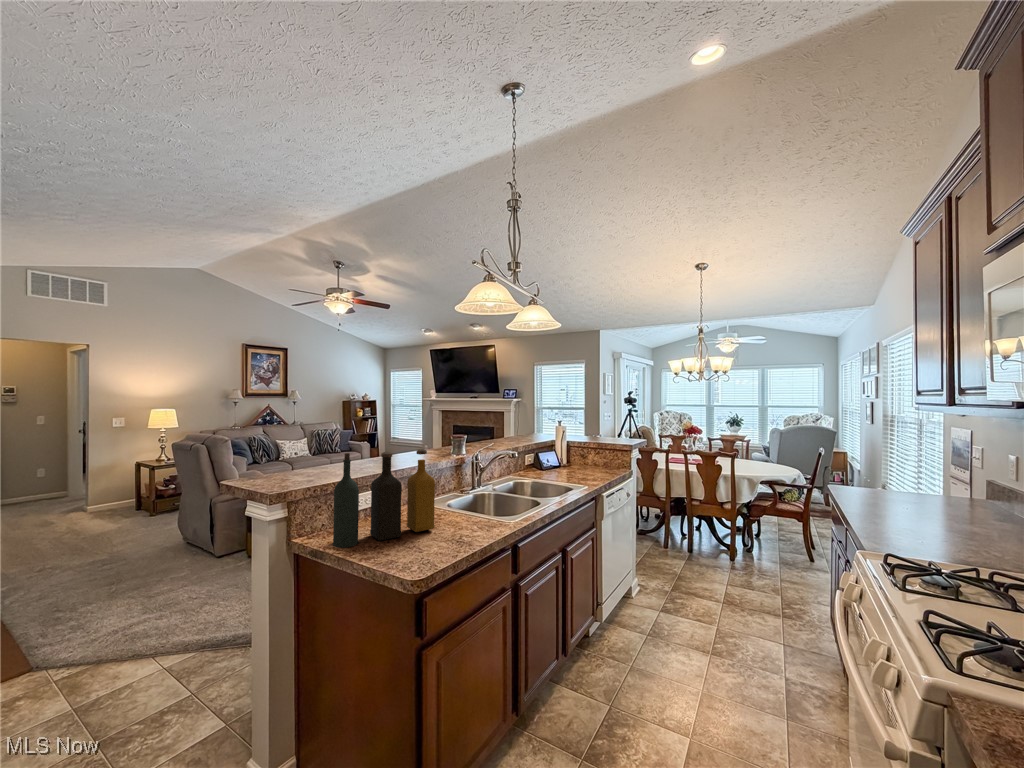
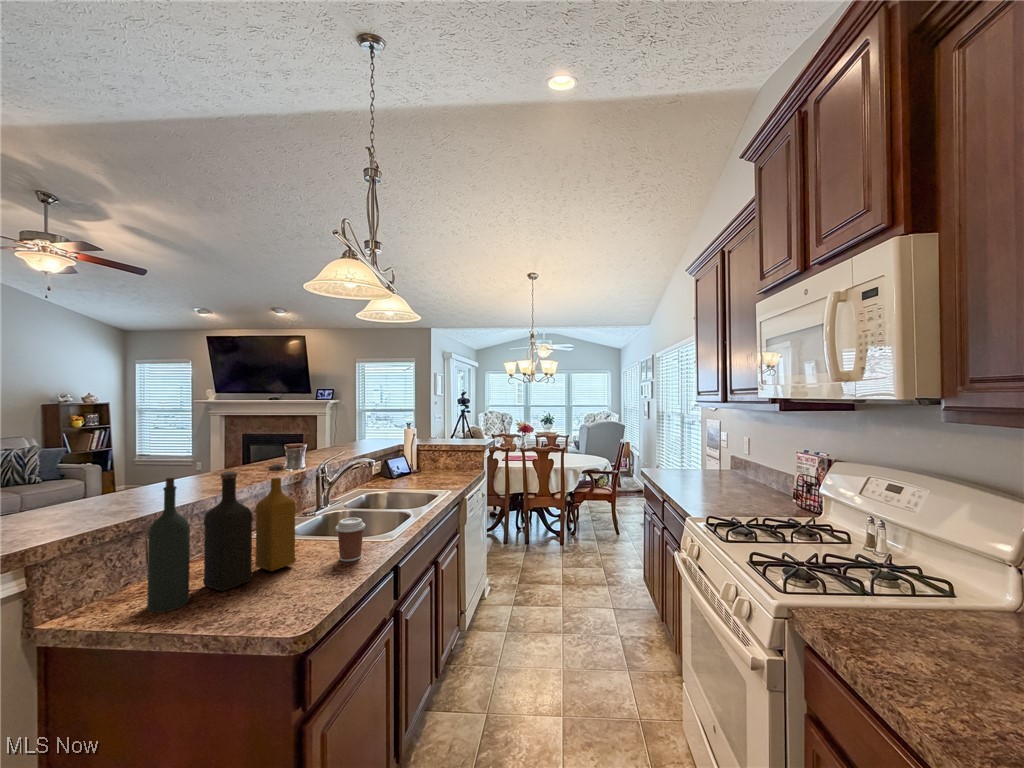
coffee cup: none [465,498,488,534] -> present [335,518,365,562]

